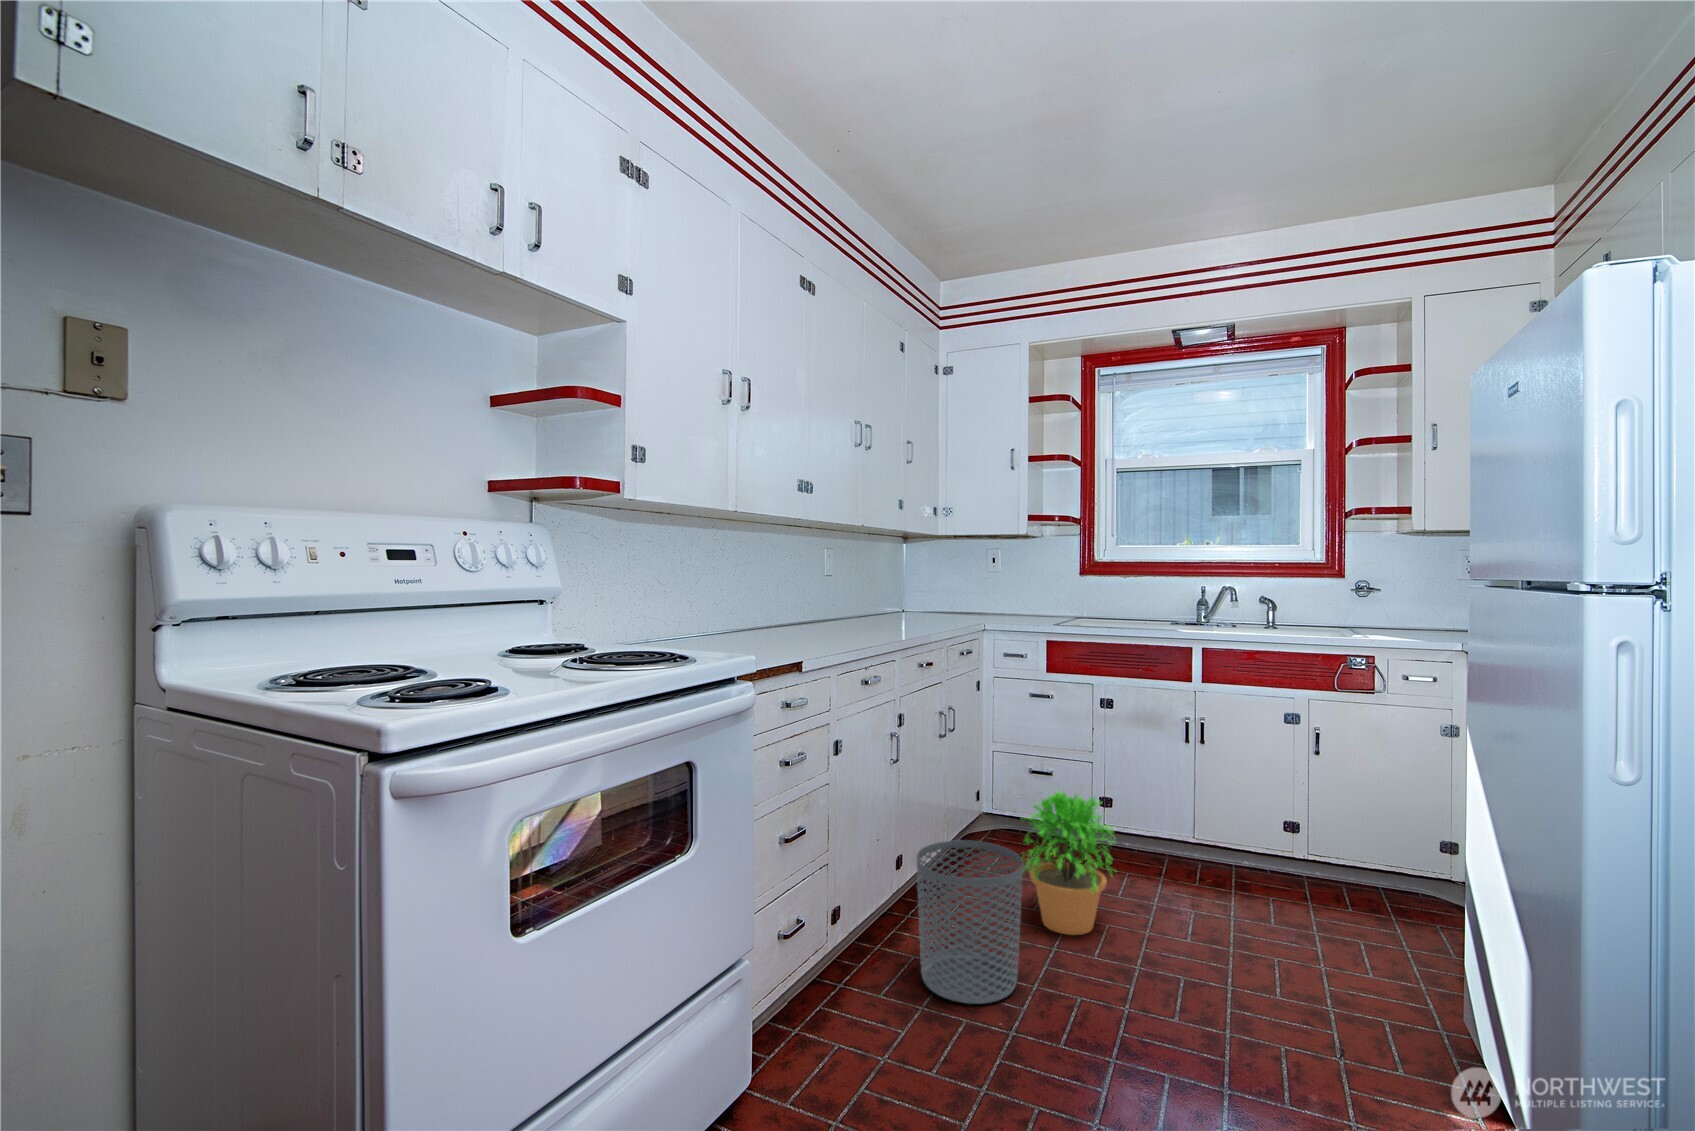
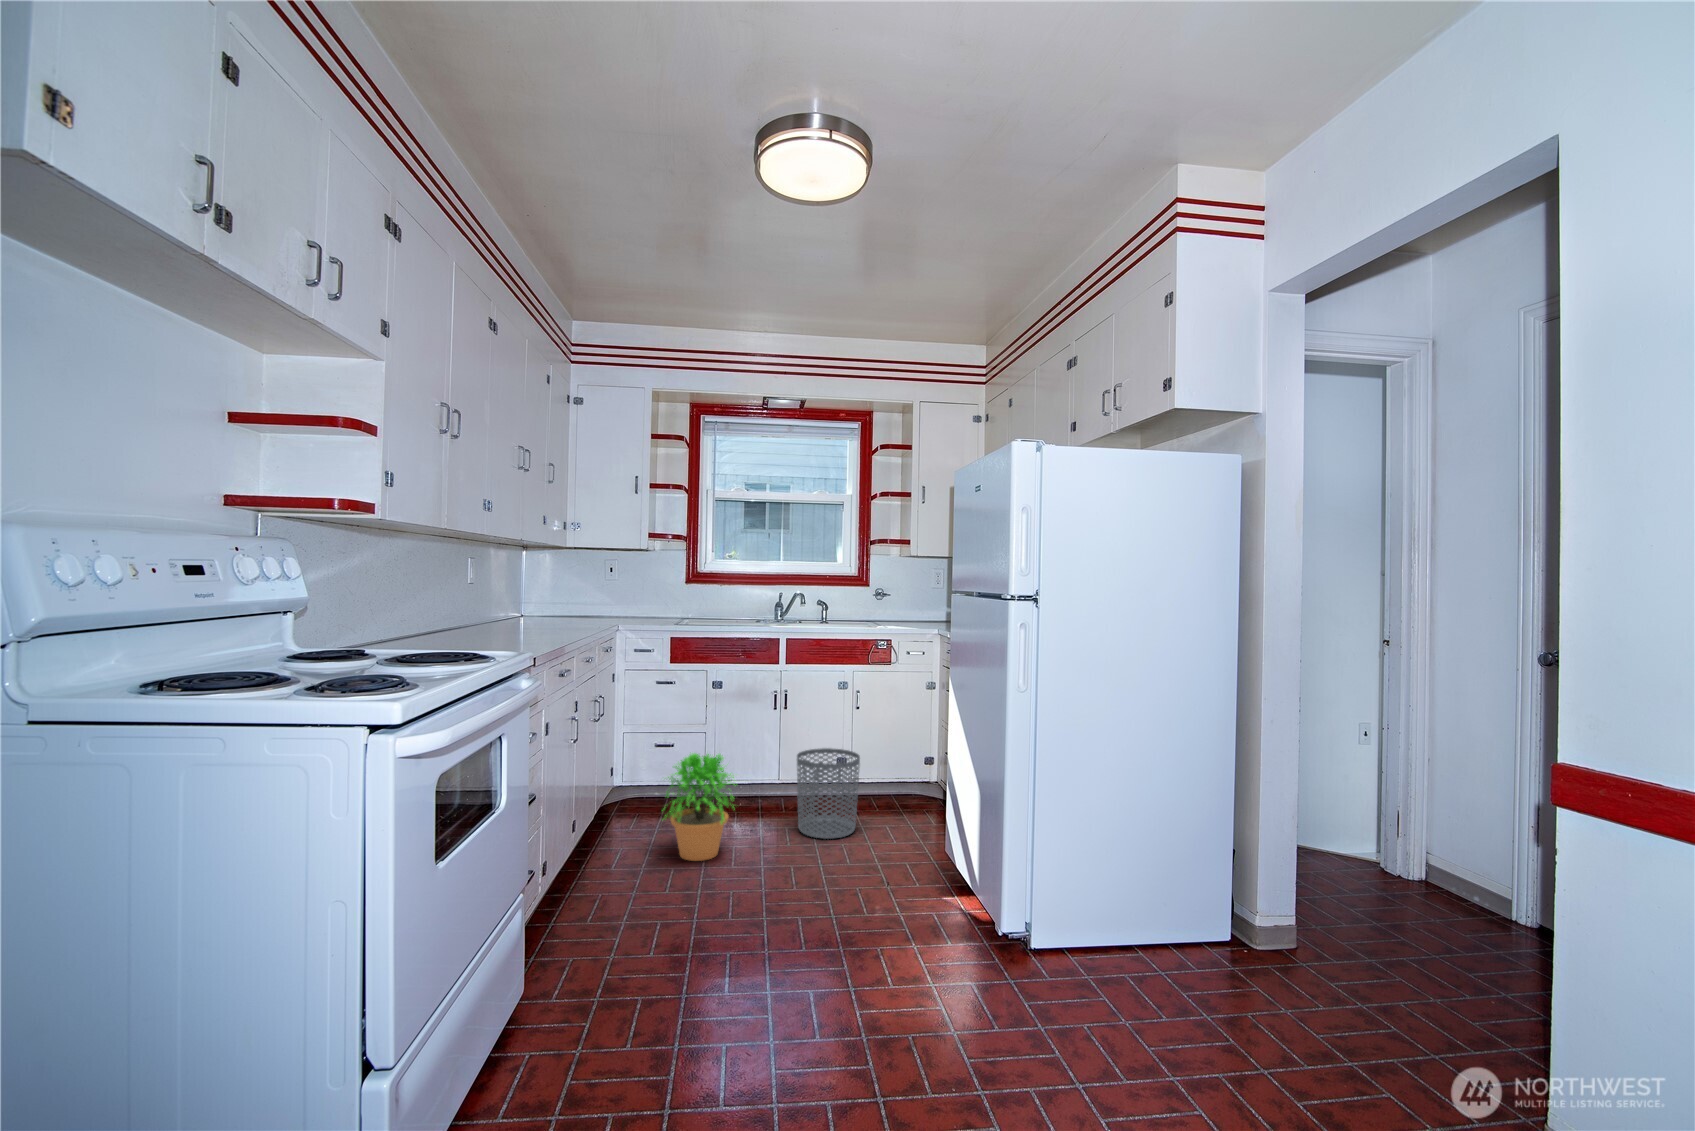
waste bin: present [916,840,1023,1004] -> present [797,748,860,839]

